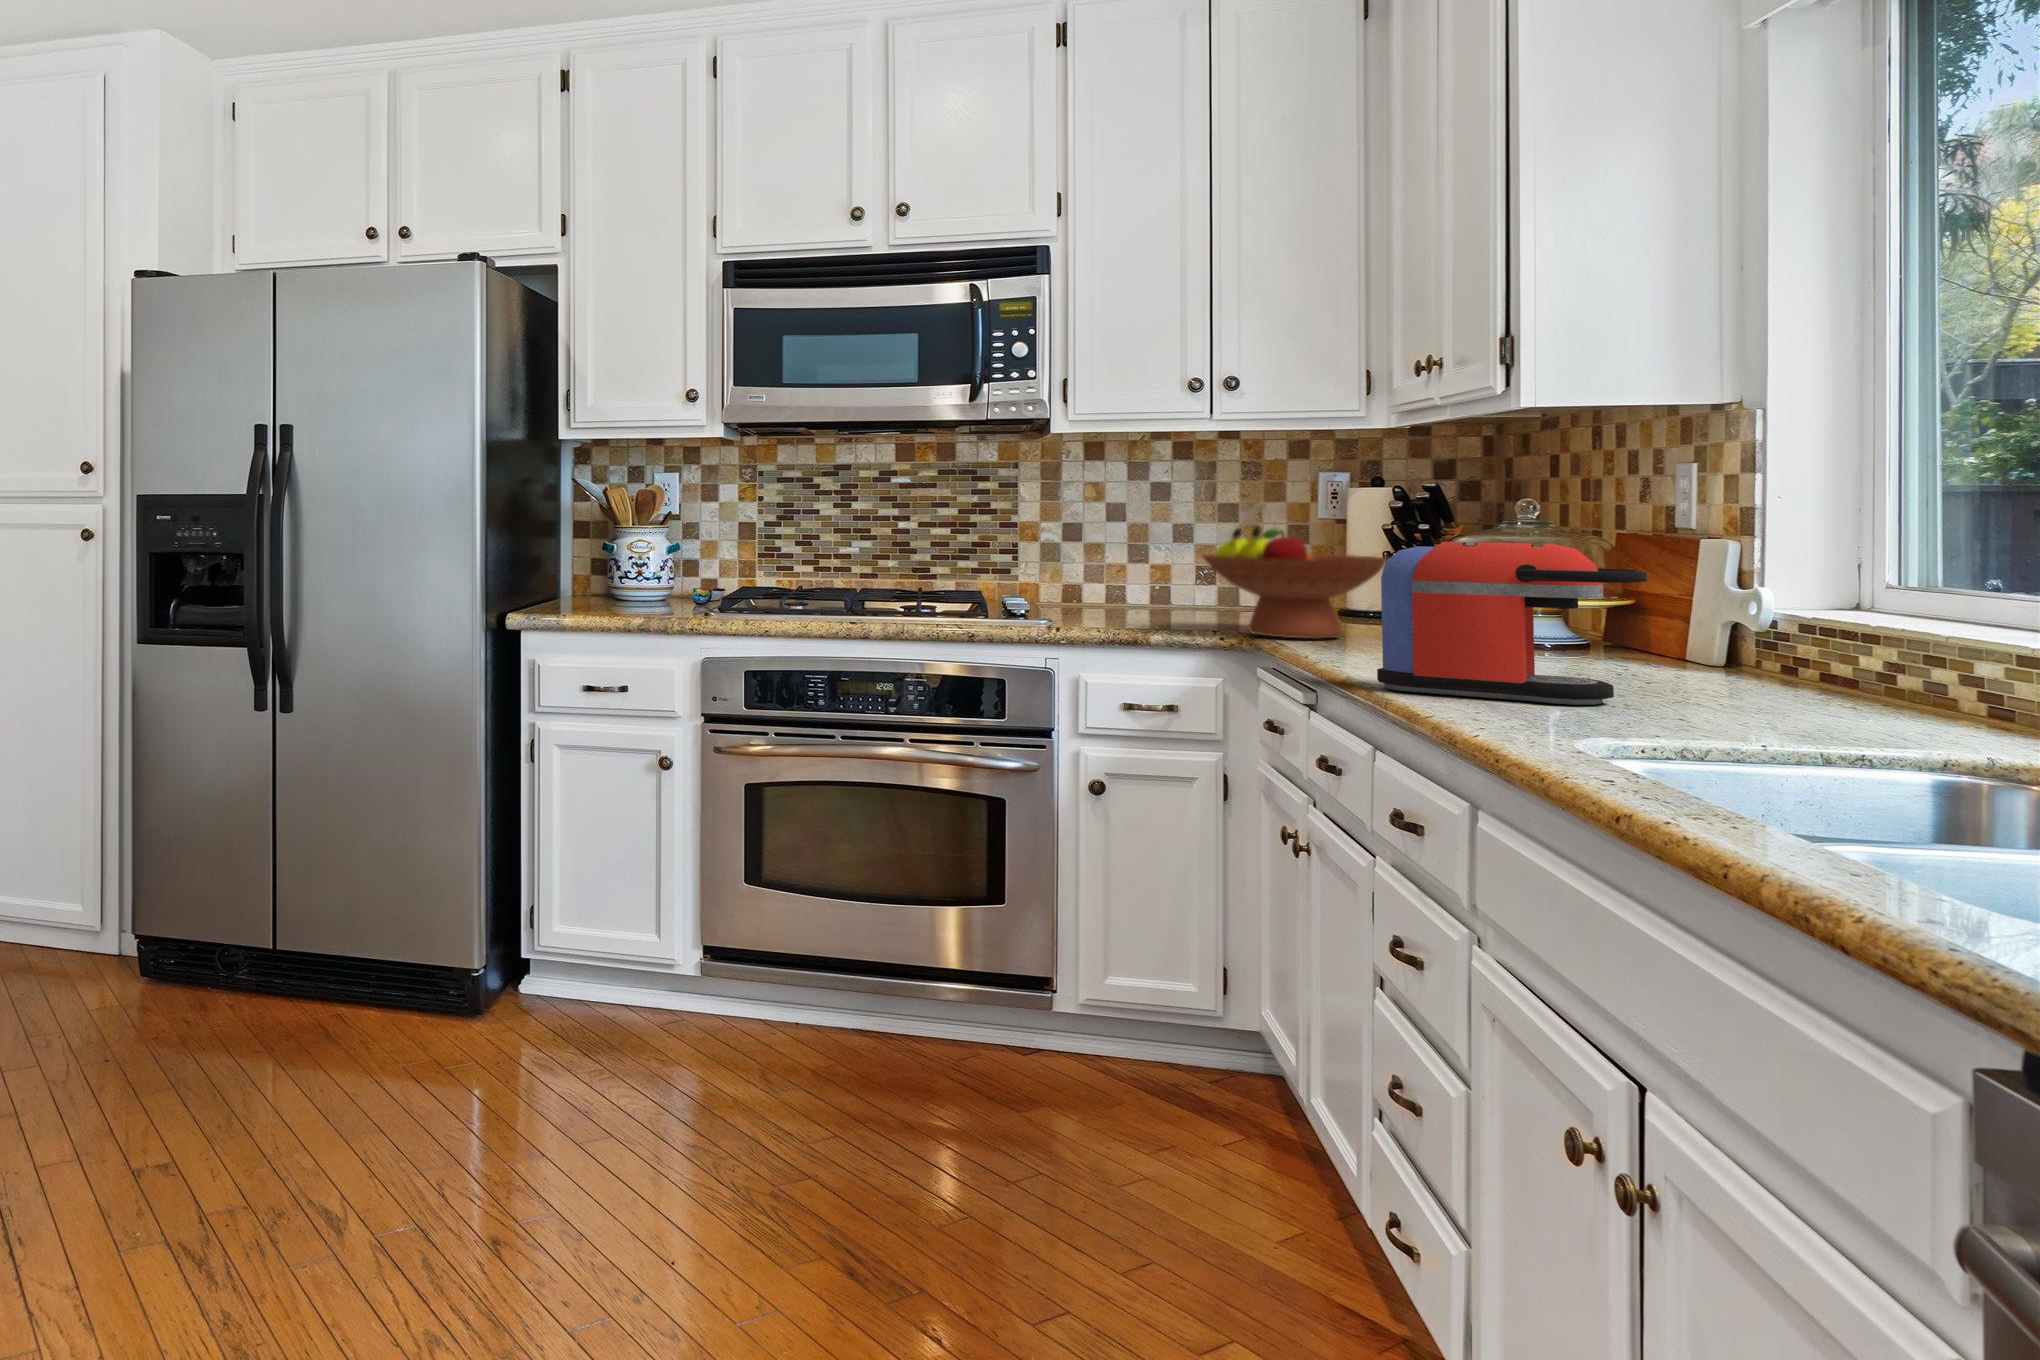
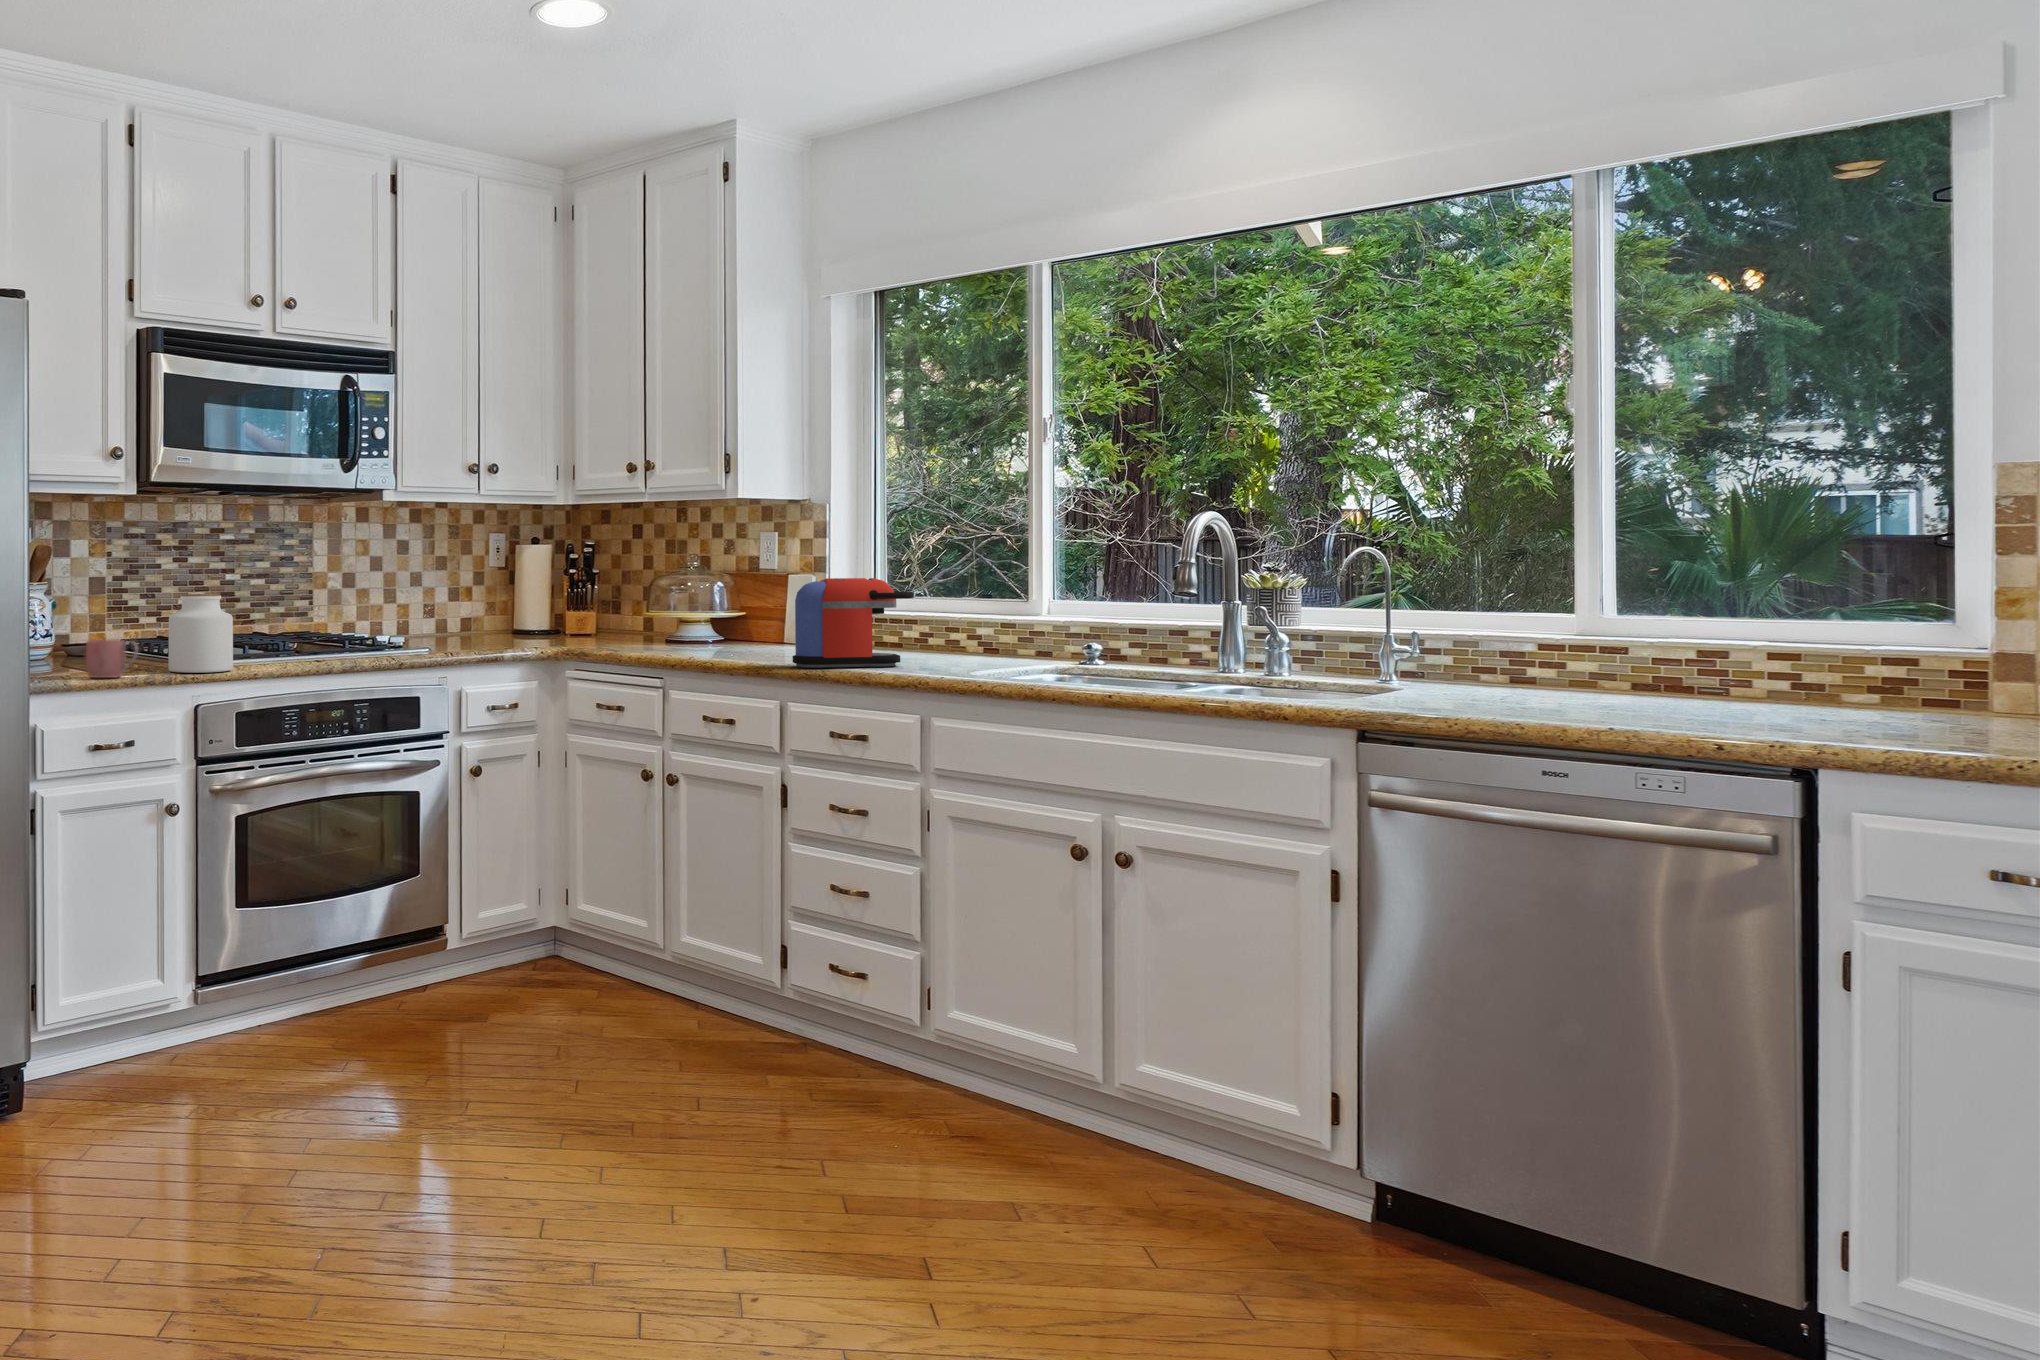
fruit bowl: present [1203,526,1387,639] -> none [549,572,665,650]
jar: none [668,541,735,623] -> present [168,594,233,673]
mug: none [579,583,617,621] -> present [86,640,138,678]

